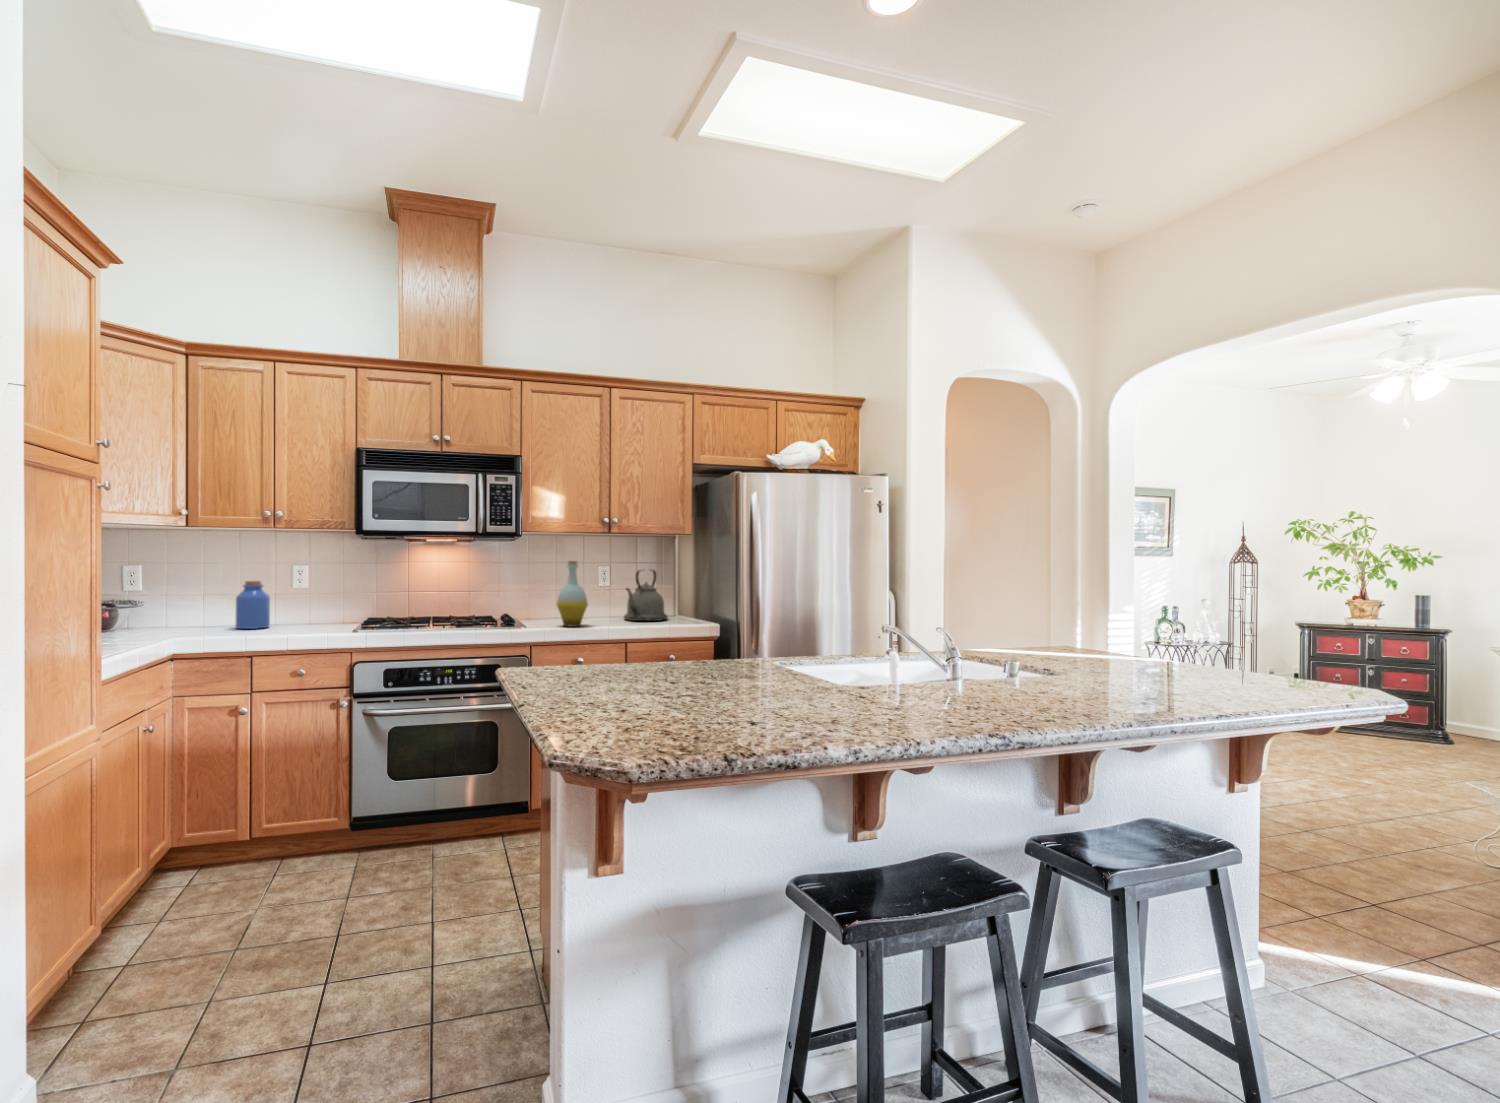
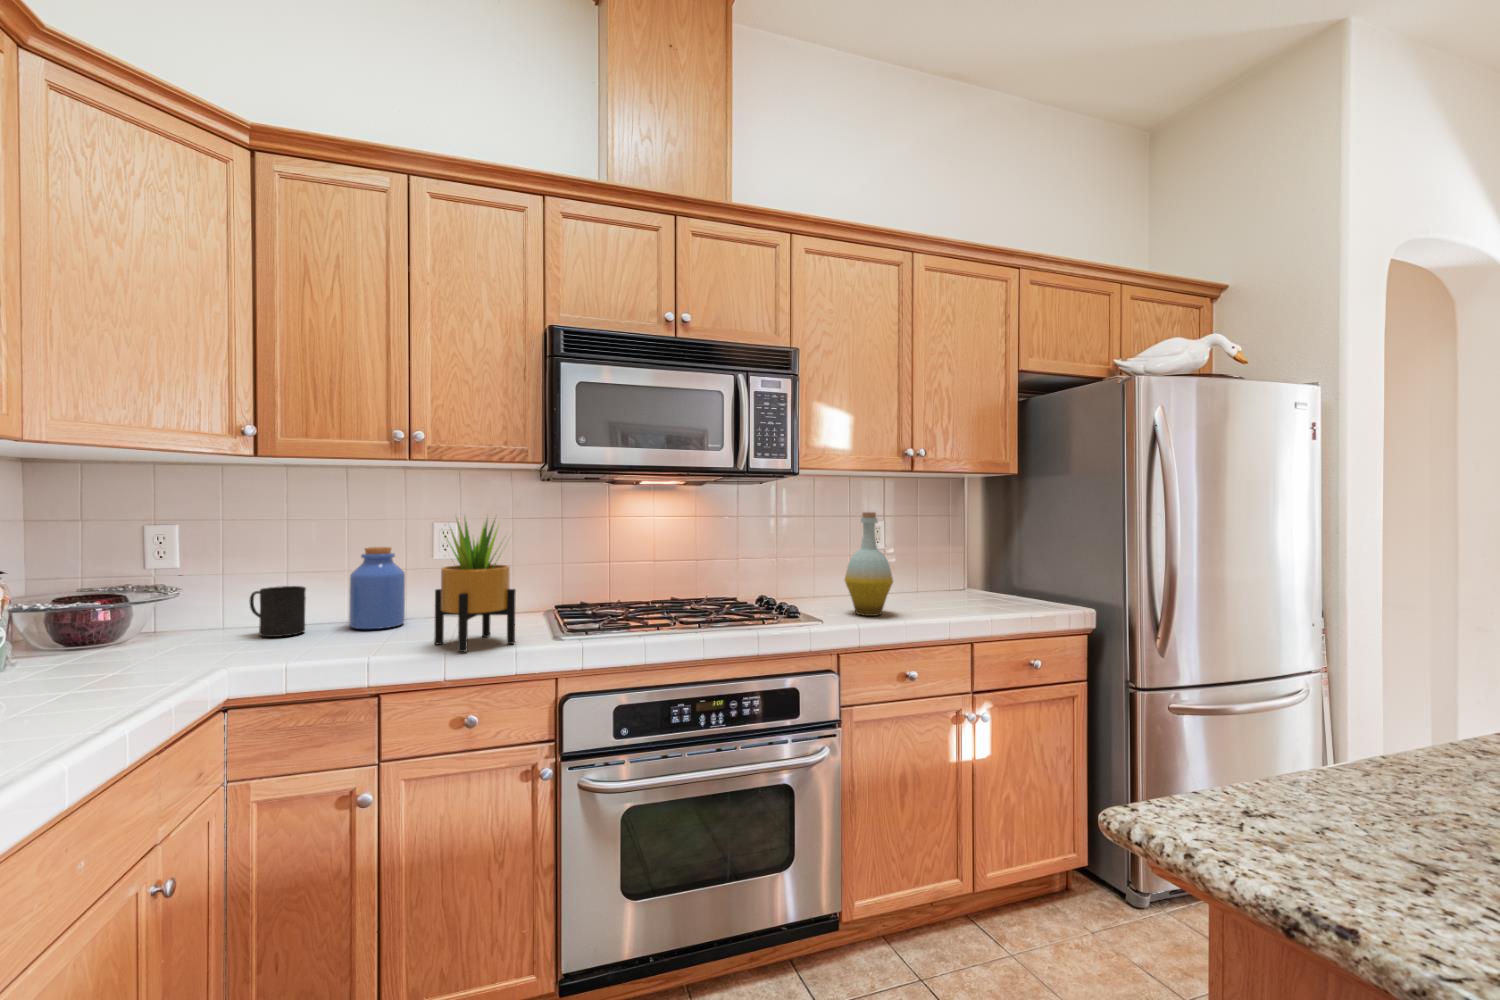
potted plant: none [282,560,332,637] -> present [434,517,516,652]
kettle: present [624,570,668,621] -> none [909,525,975,602]
mug: none [177,603,210,631] -> present [250,586,306,637]

